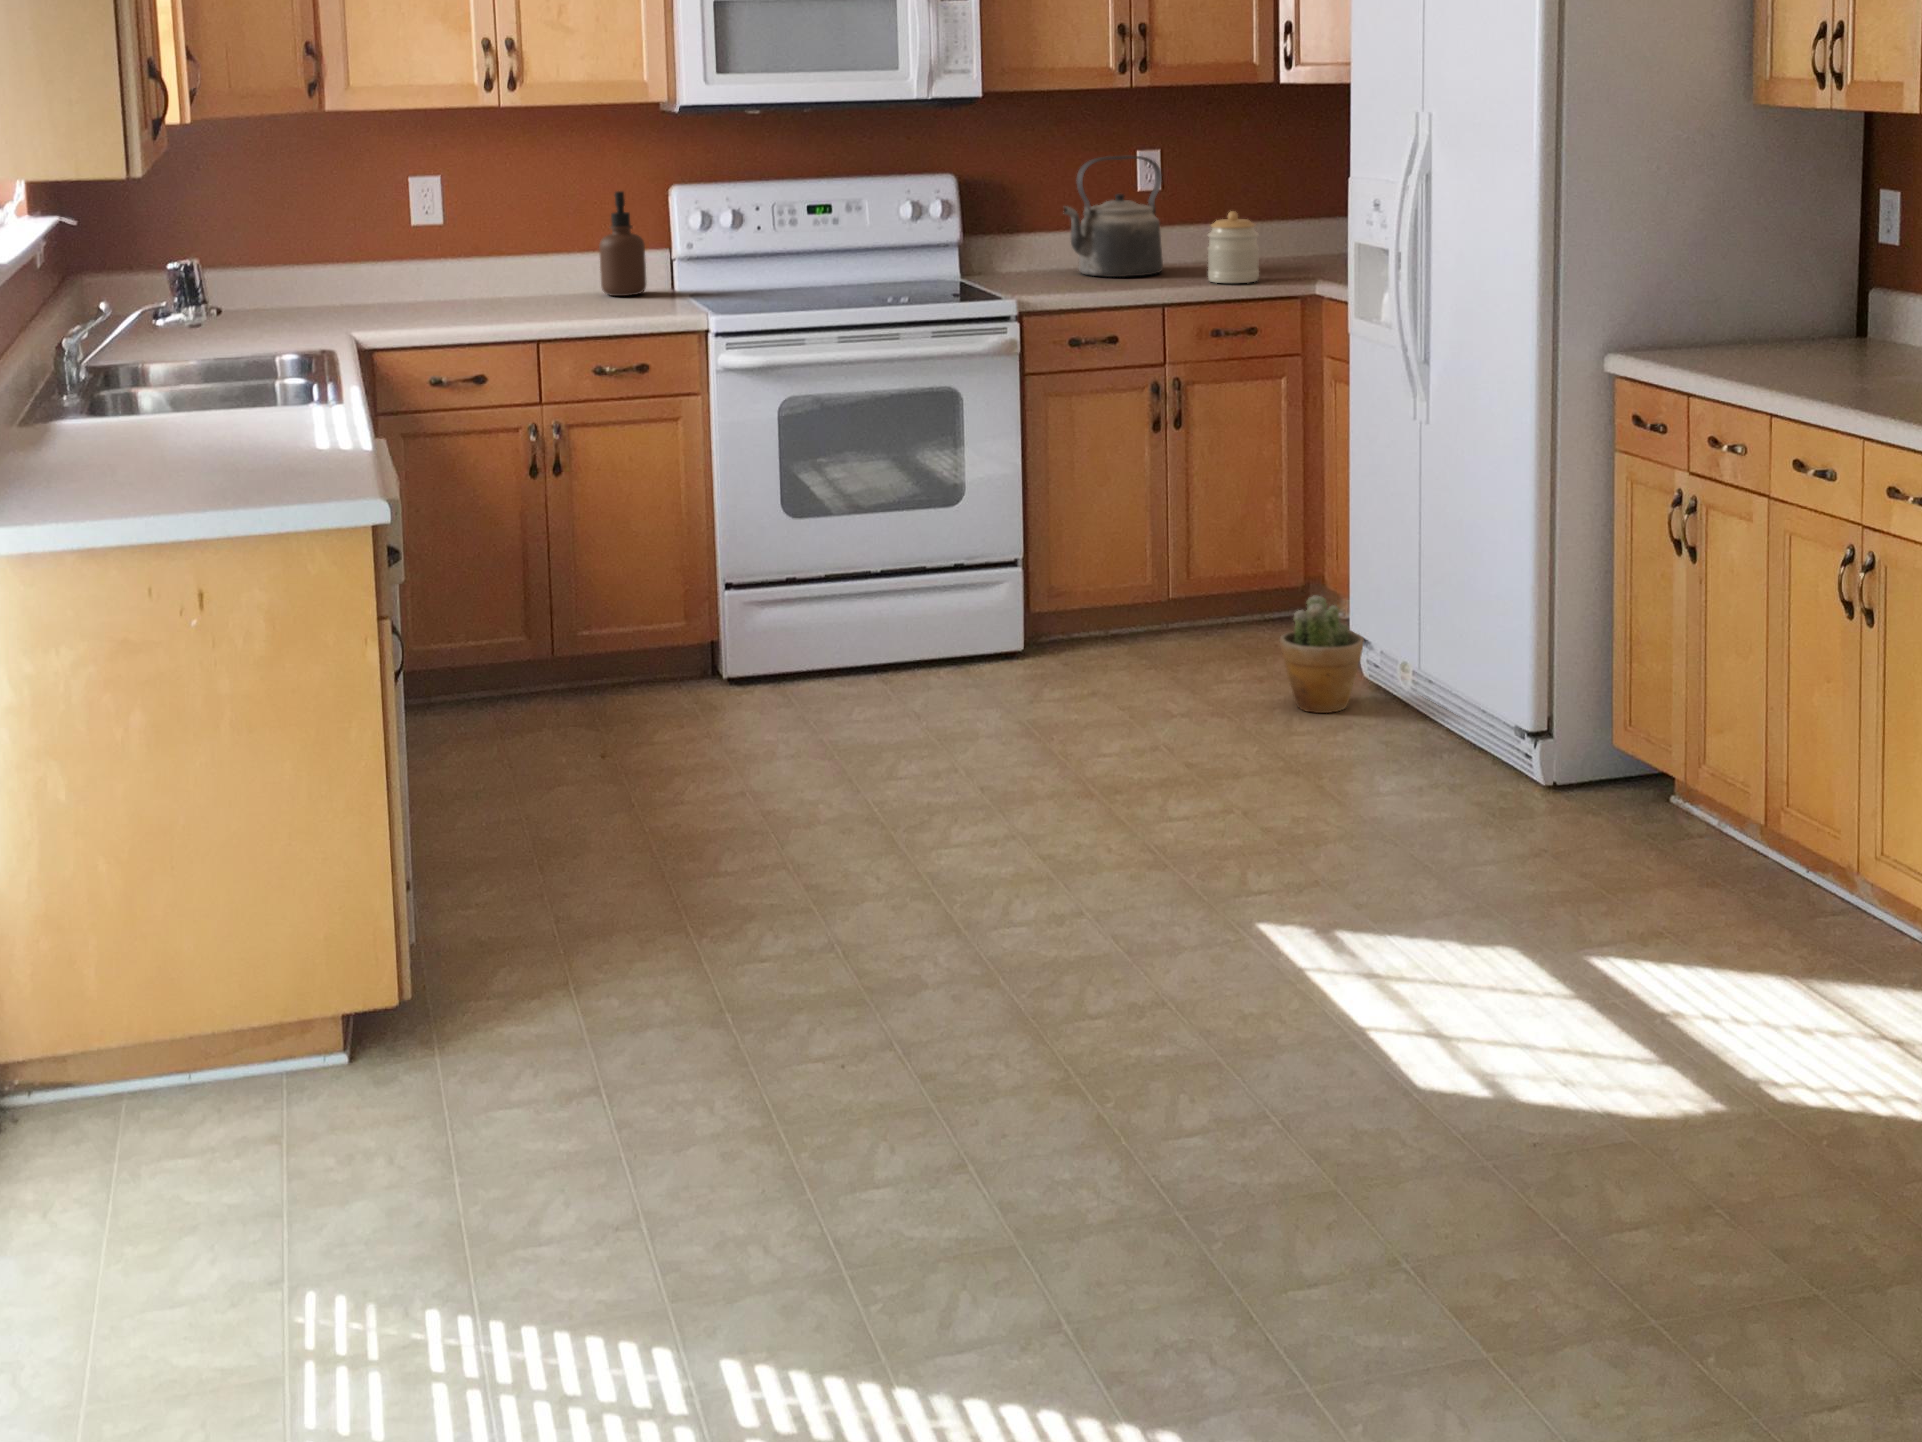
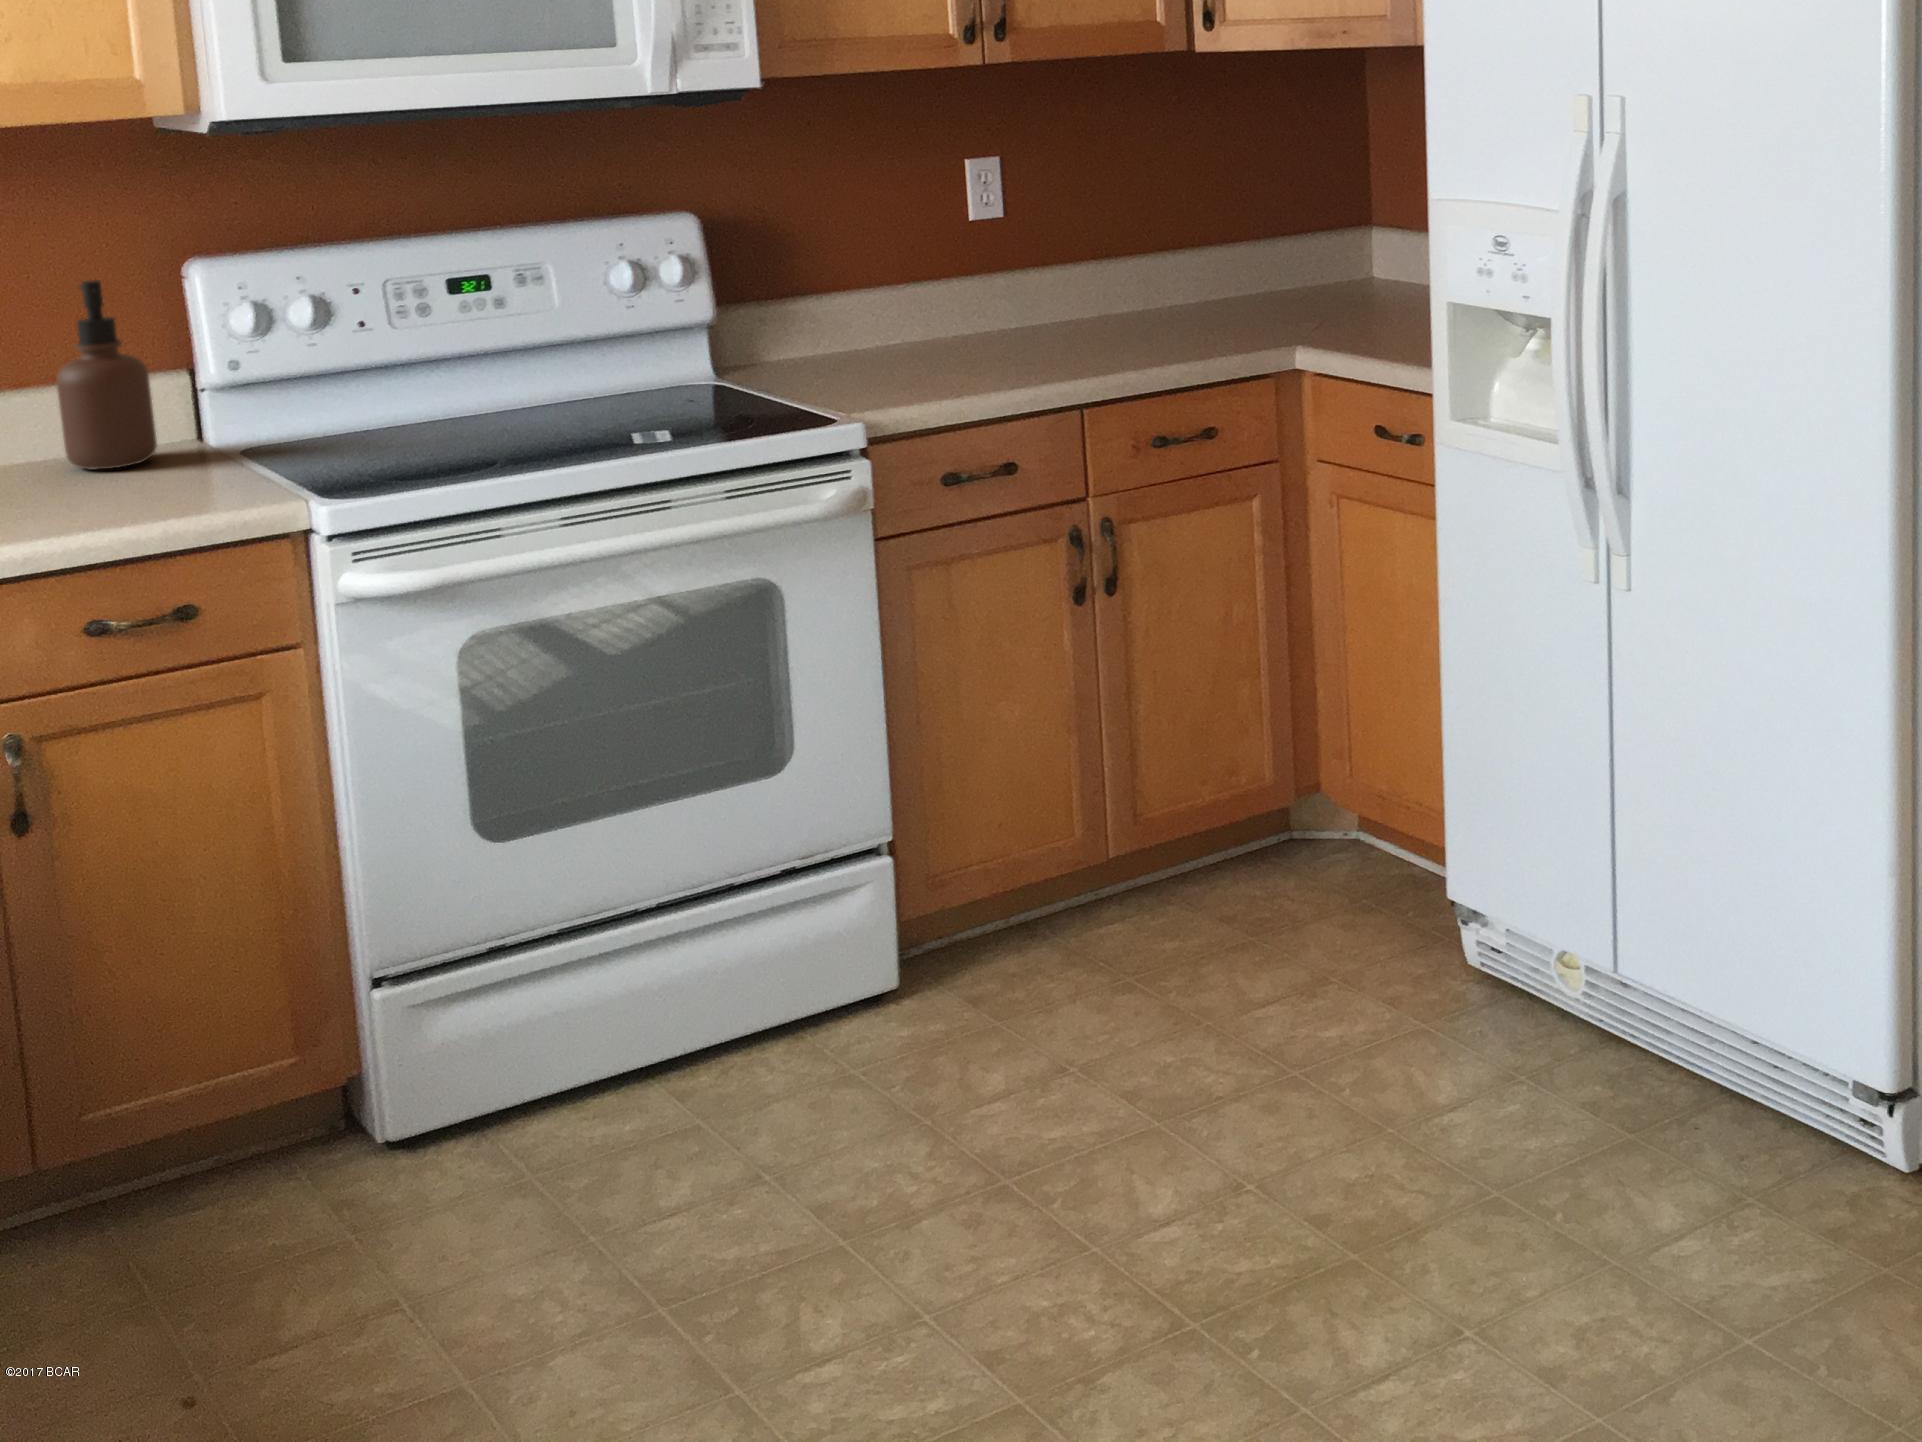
kettle: present [1064,156,1163,277] -> none [879,169,1033,360]
jar: present [1208,211,1259,283] -> none [1114,248,1197,360]
potted plant: present [1280,596,1364,713] -> none [1364,860,1496,1050]

